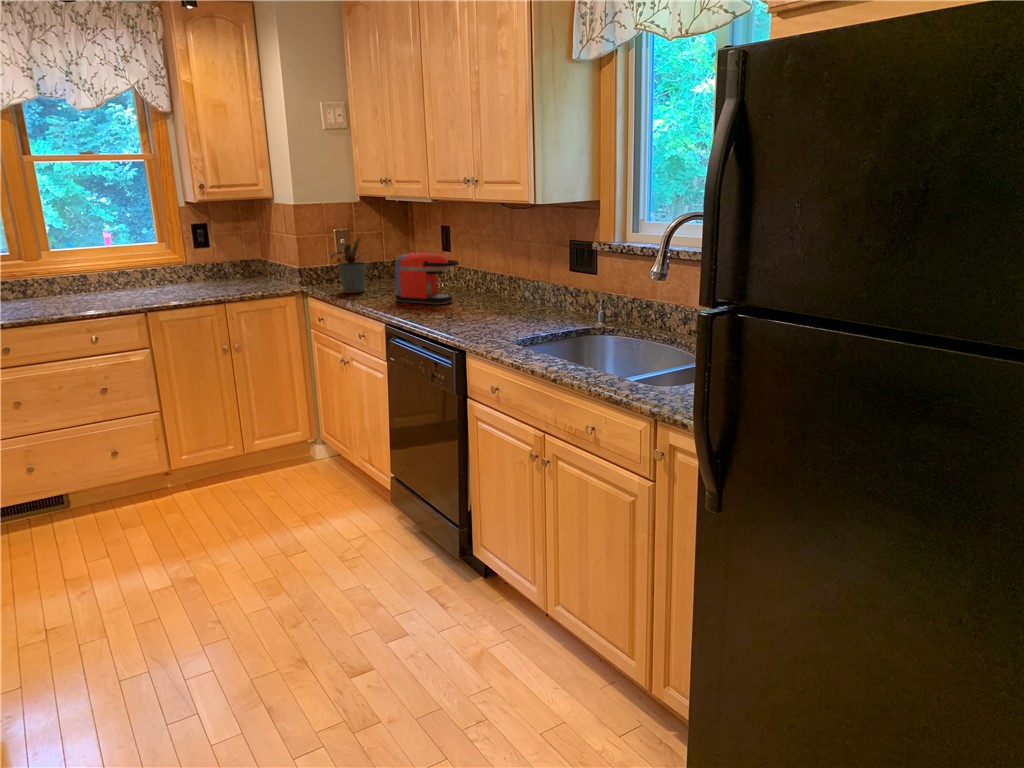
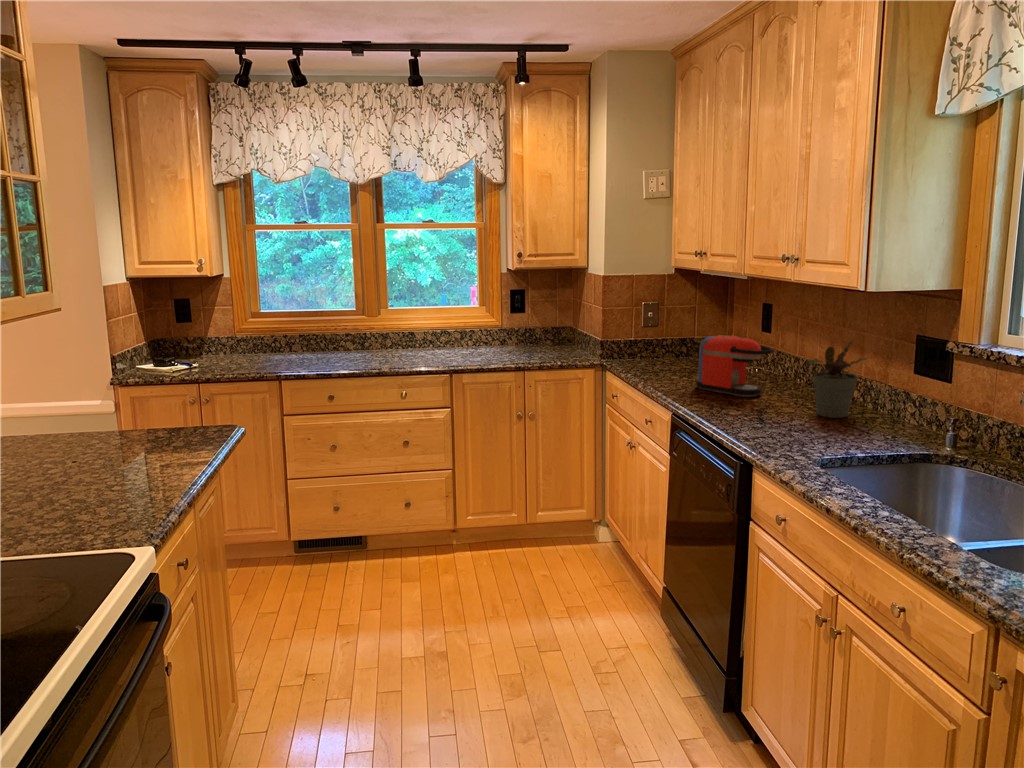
potted plant: present [331,238,366,293] -> present [807,341,867,418]

